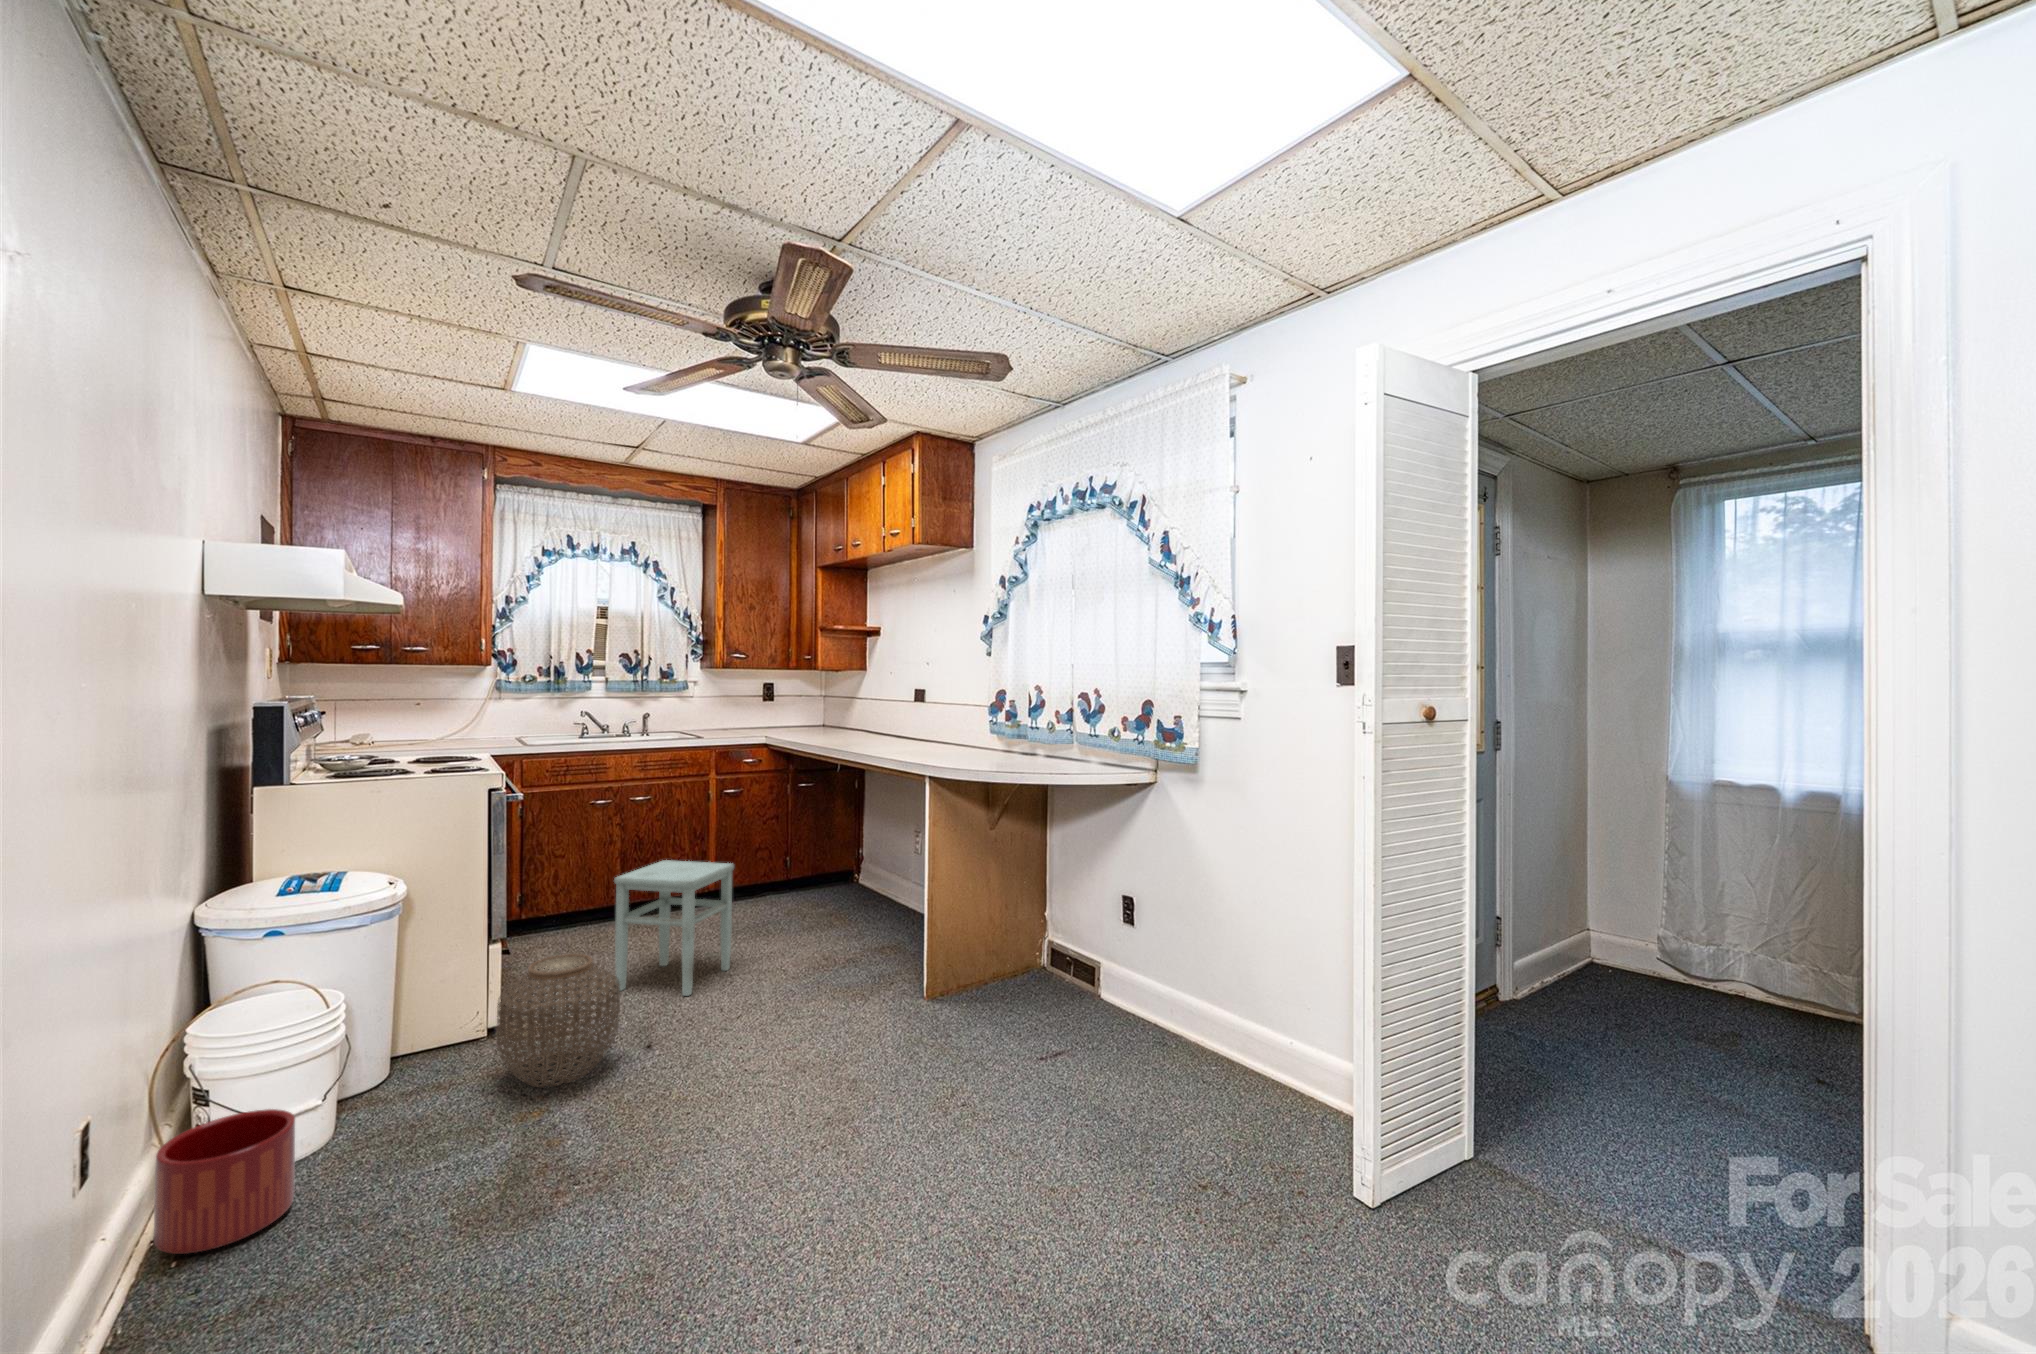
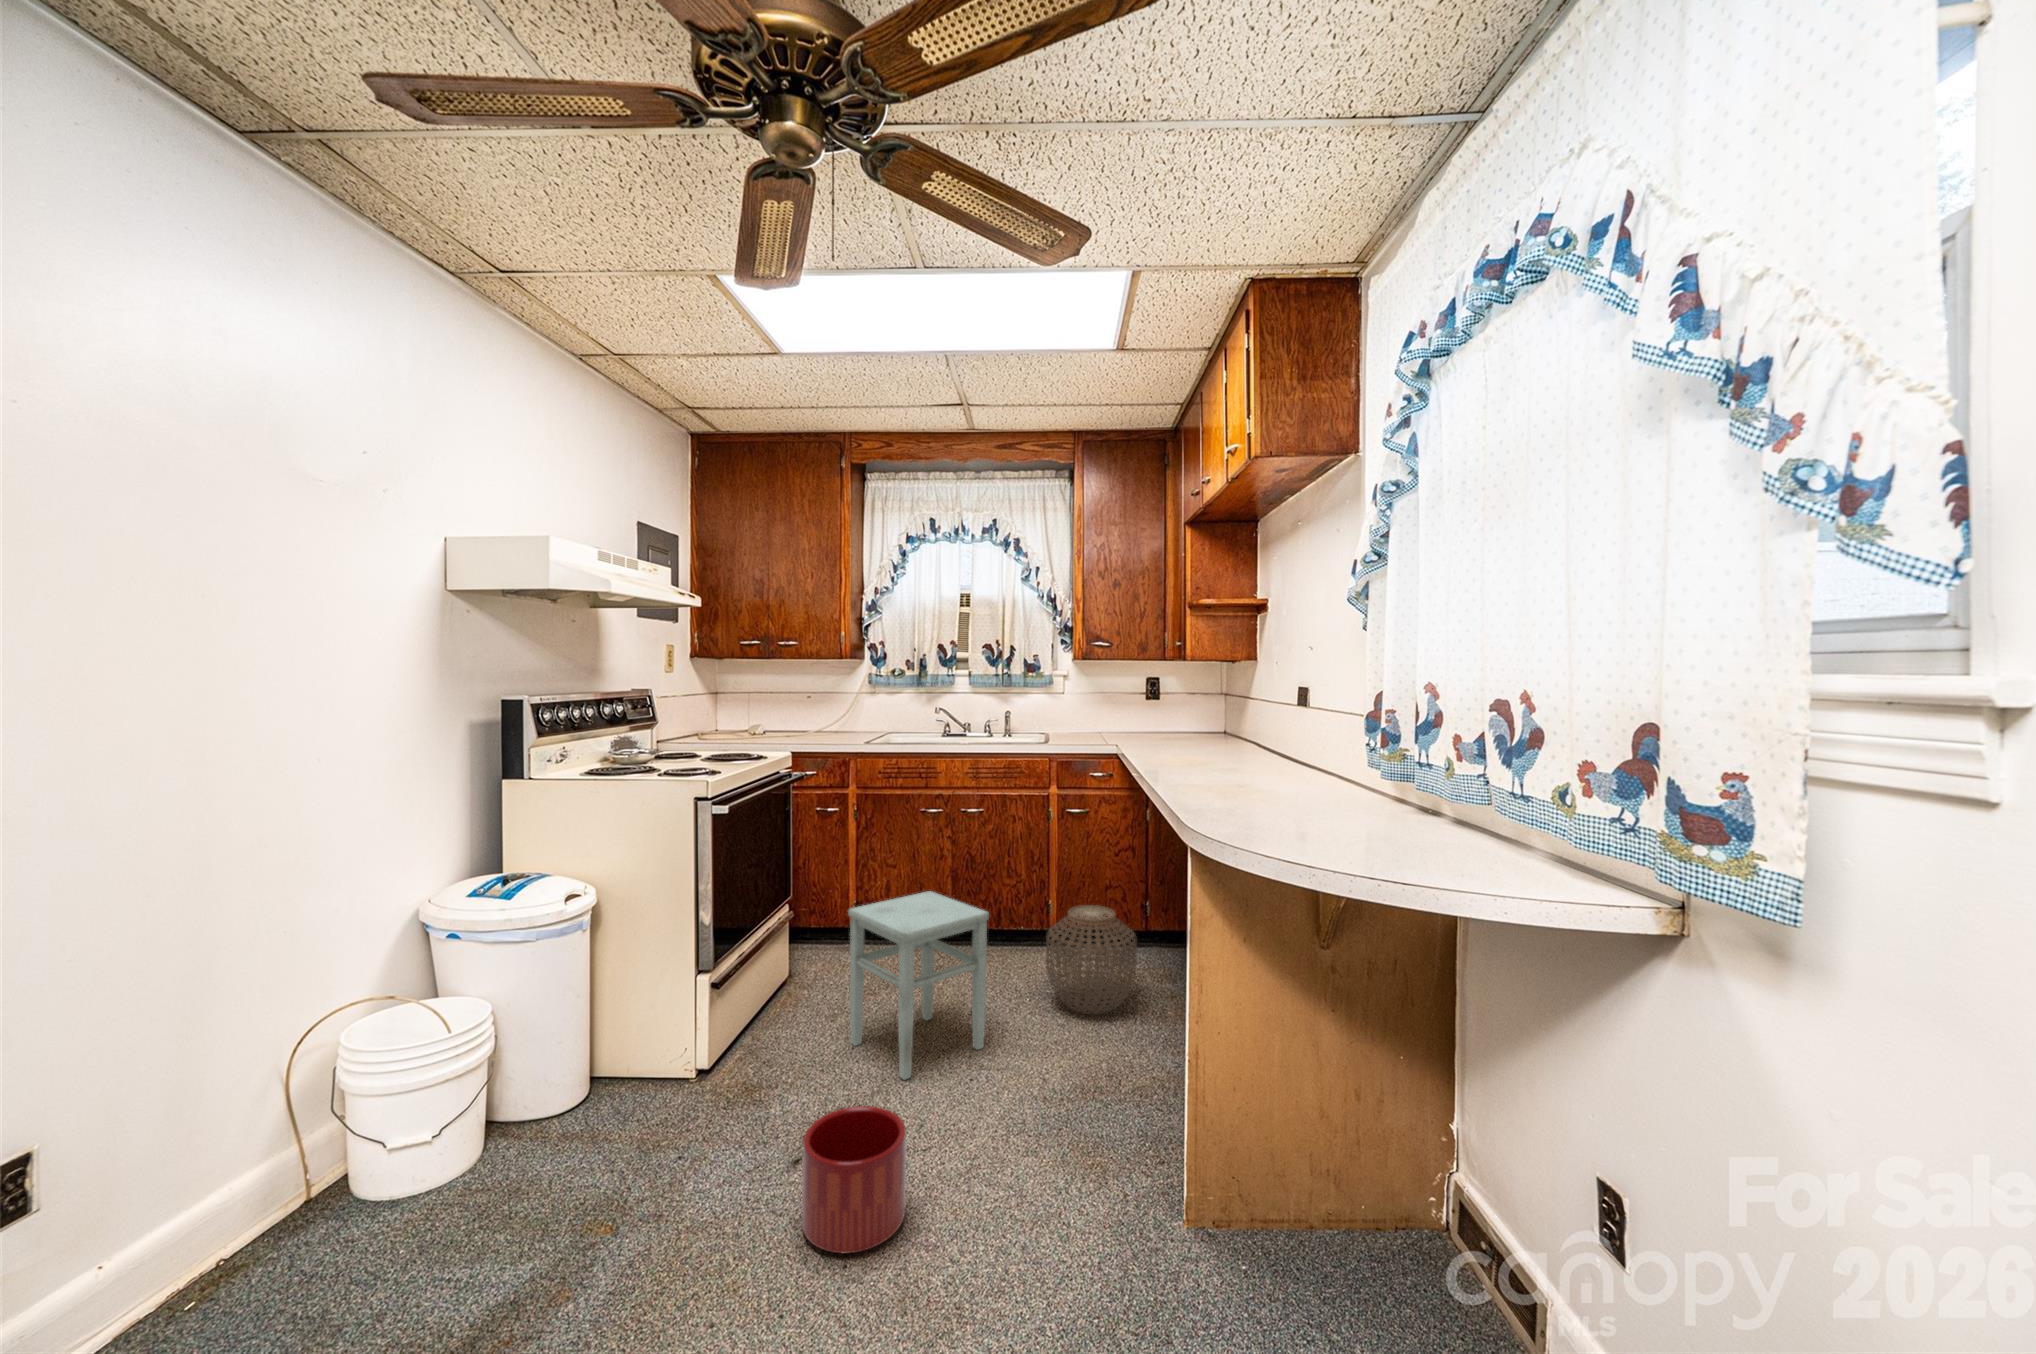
woven basket: present [497,954,620,1088] -> present [1046,905,1137,1014]
planter: present [154,1109,295,1254] -> present [802,1106,906,1254]

